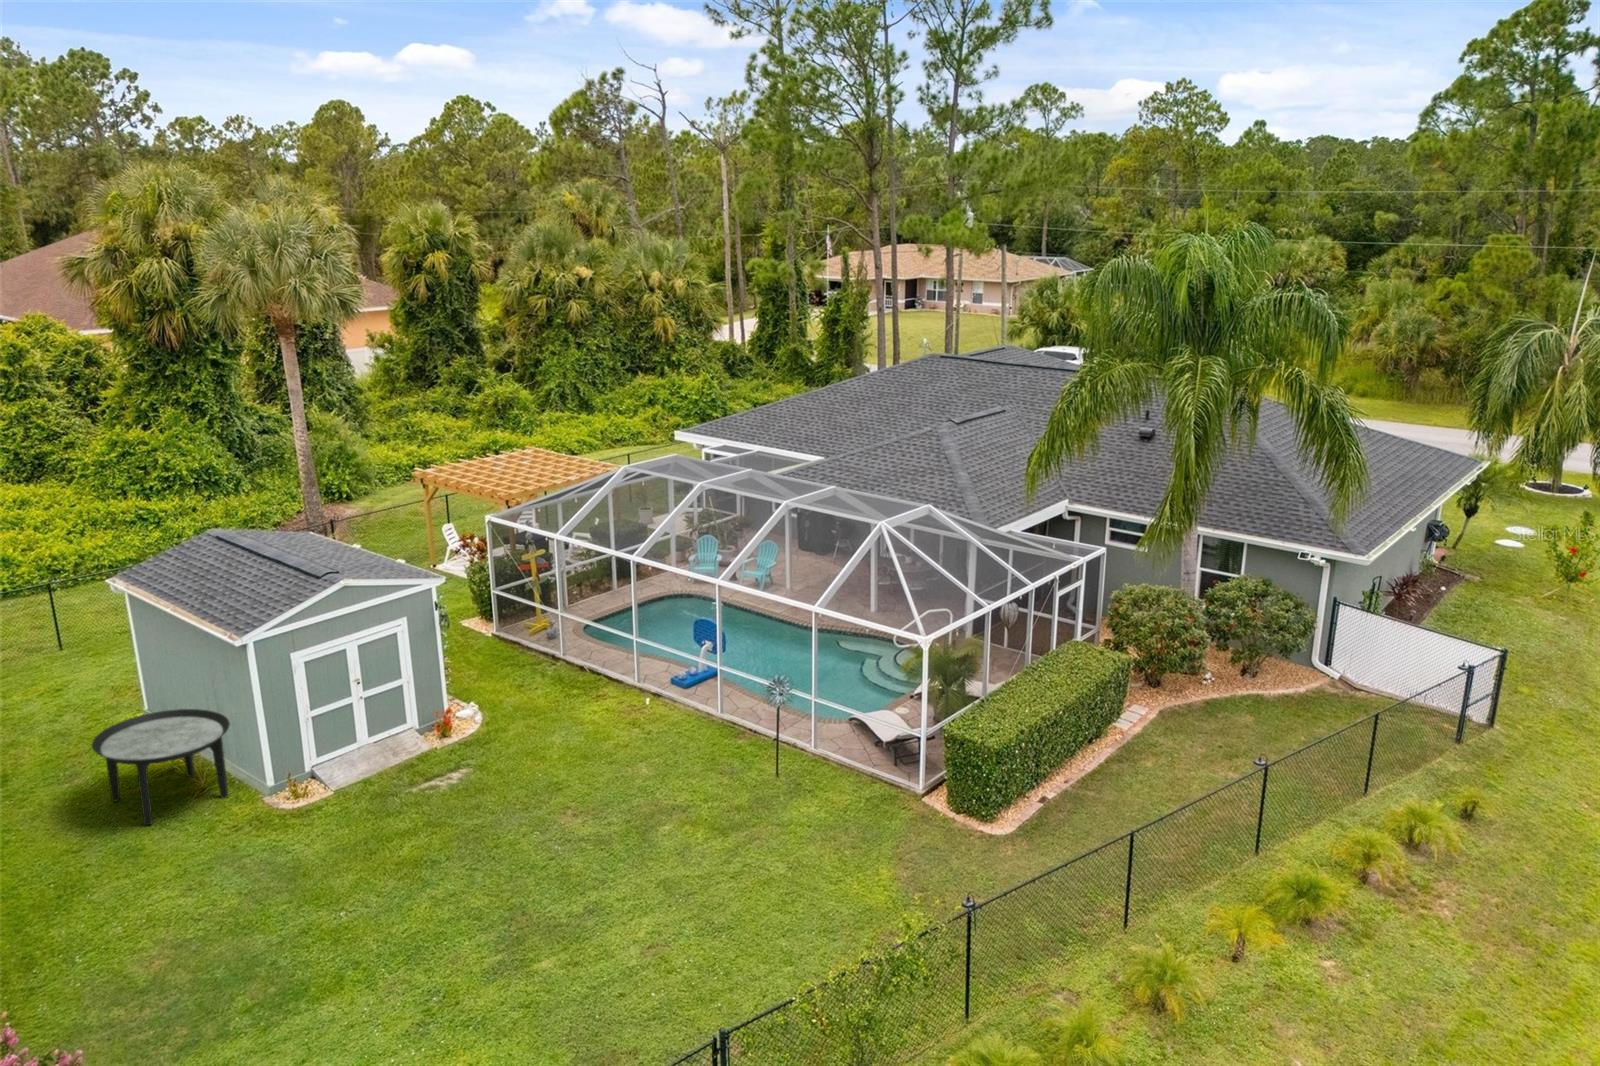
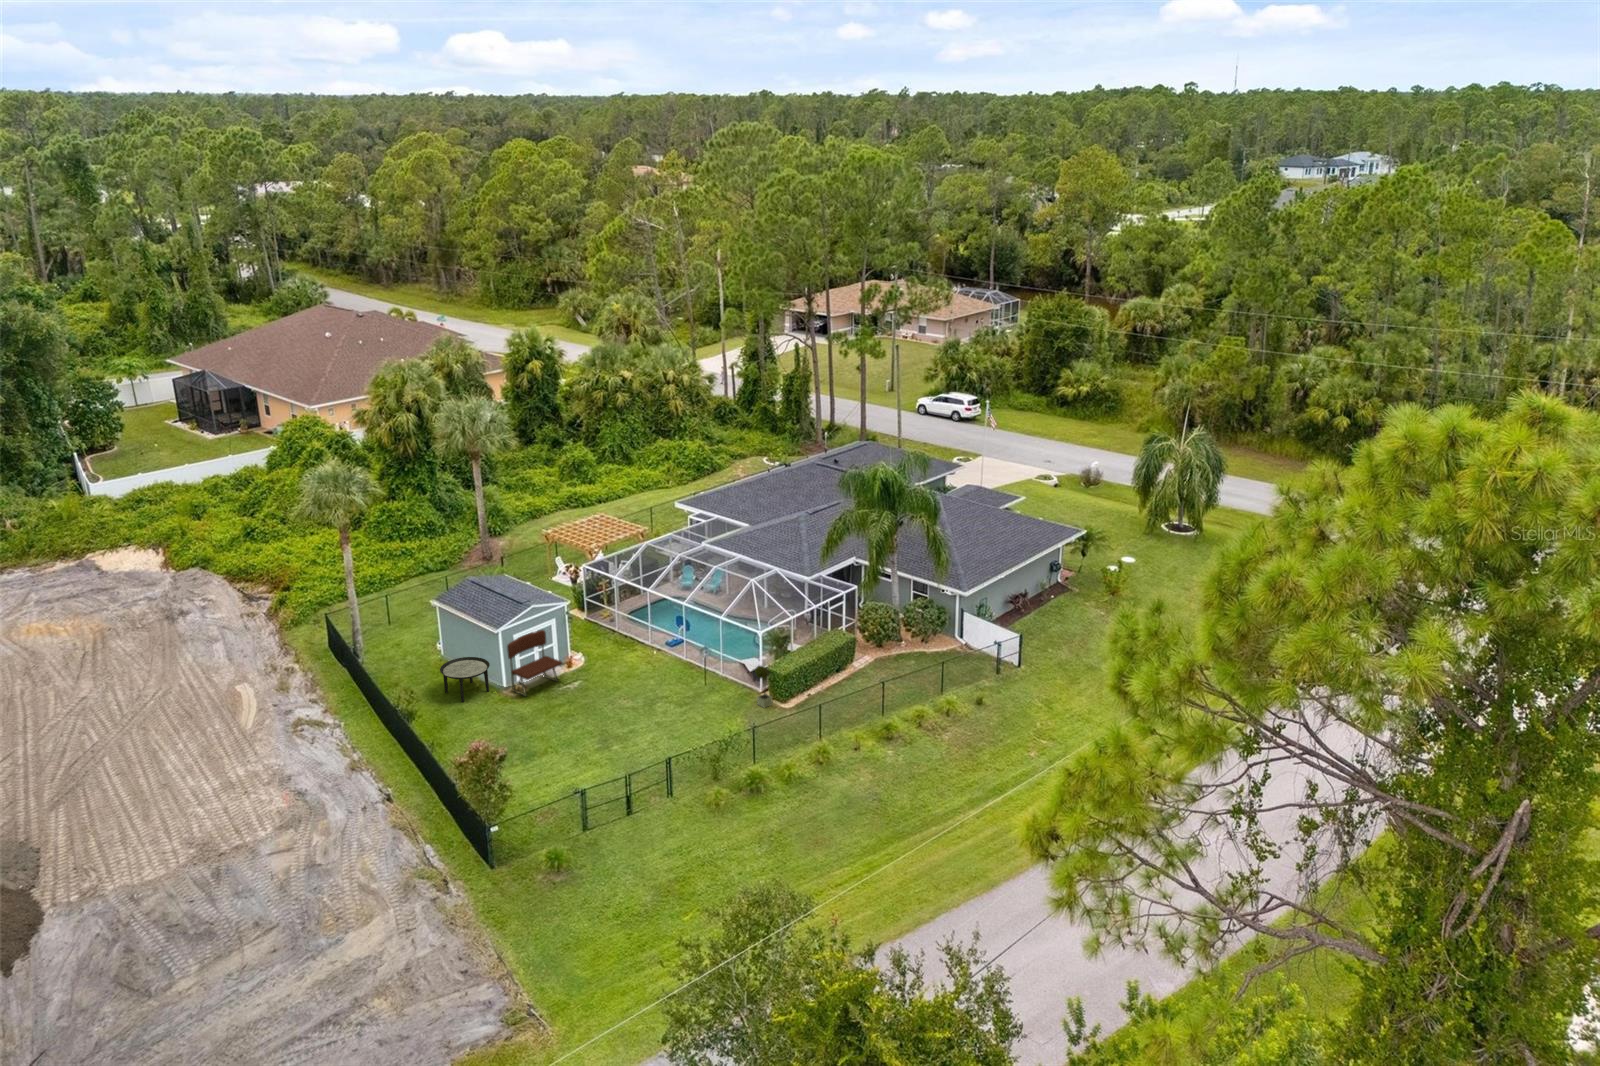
bench: none [270,640,420,809] -> present [507,630,562,696]
potted tree: none [919,720,965,834] -> present [755,666,773,708]

